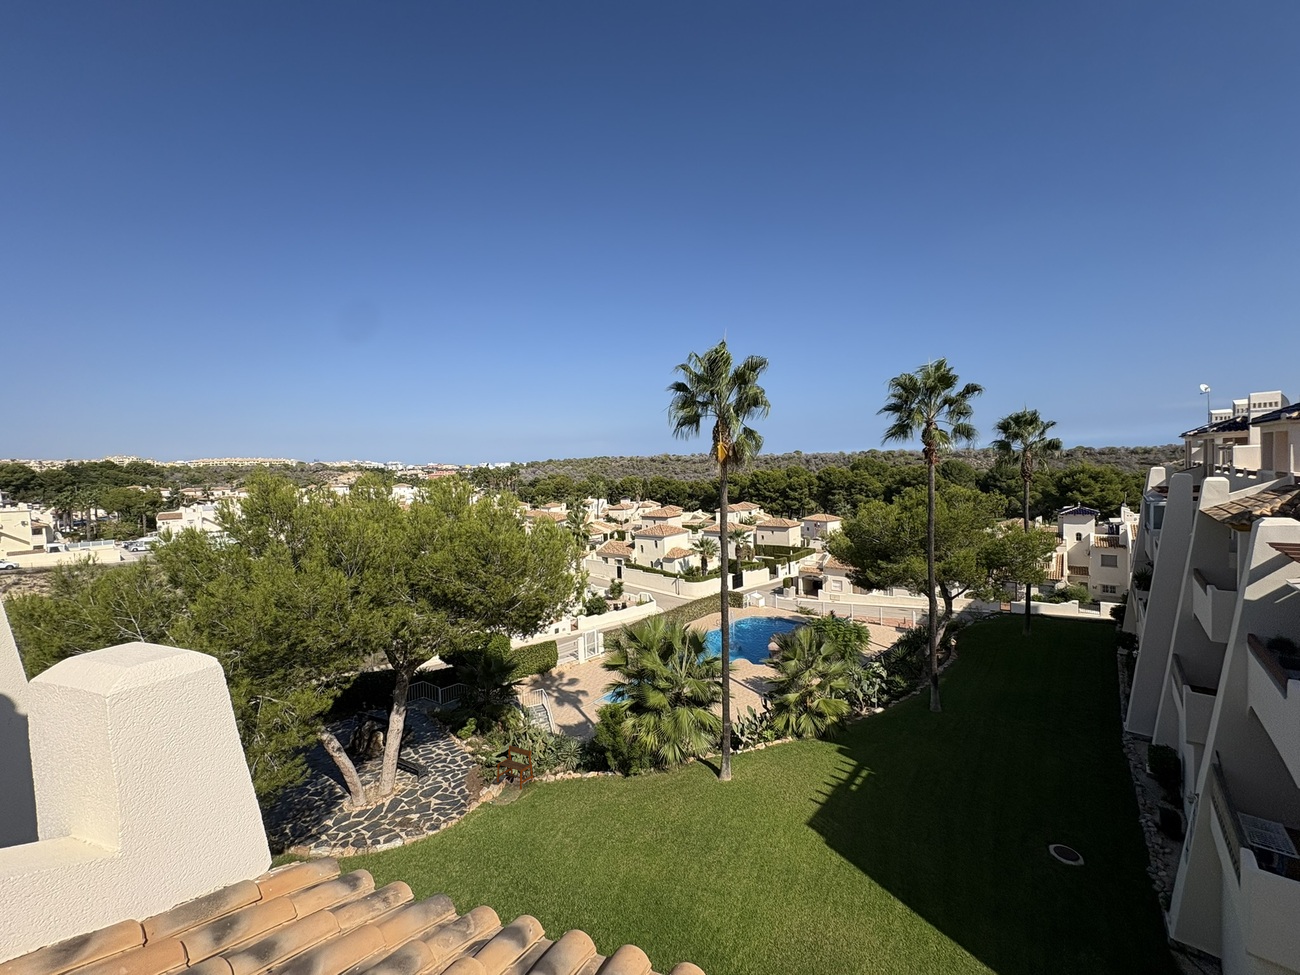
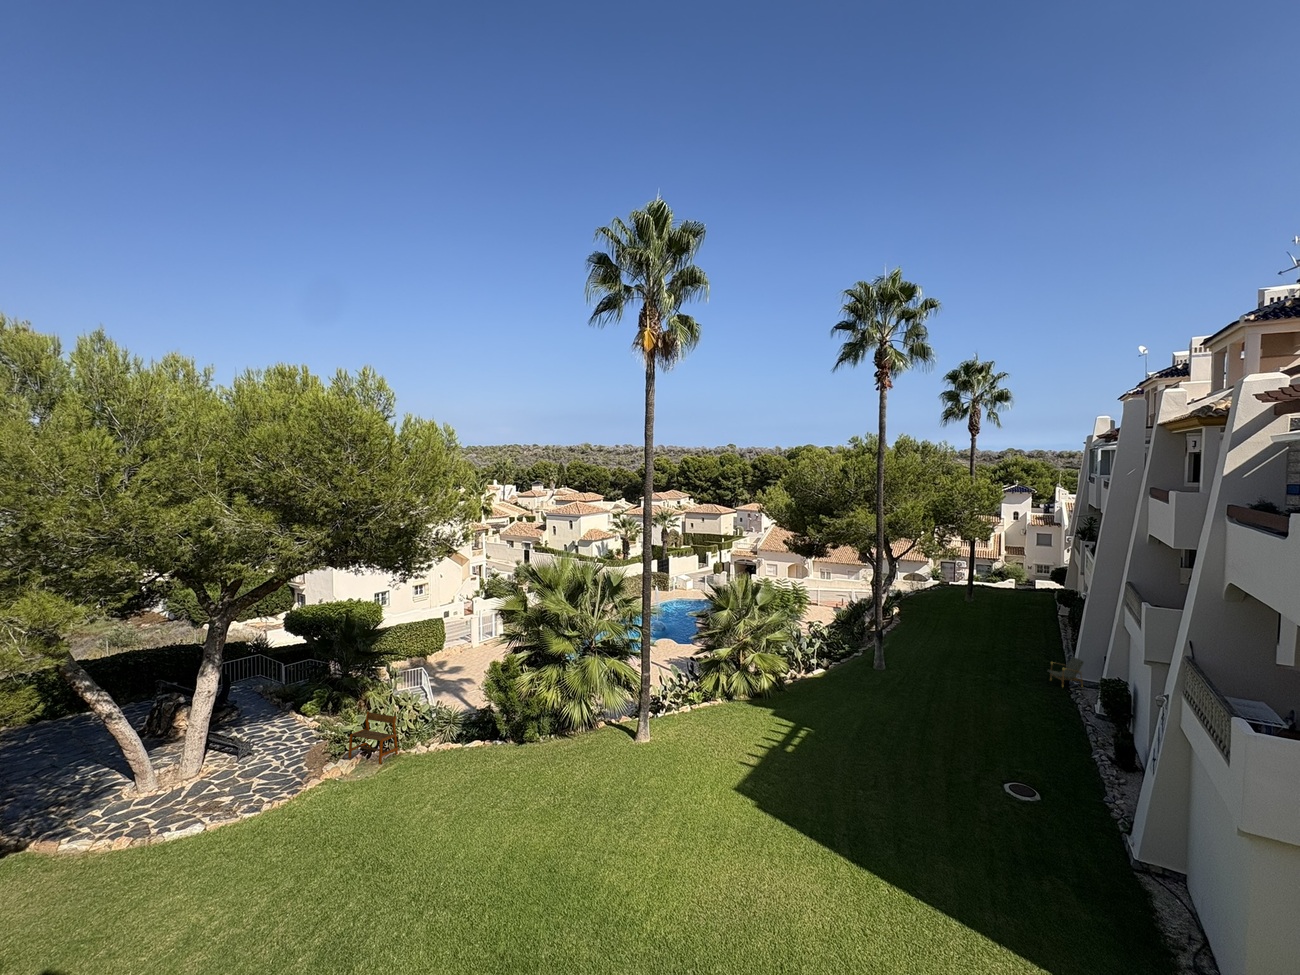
lounge chair: none [1100,709,1137,740] -> present [1048,657,1084,687]

